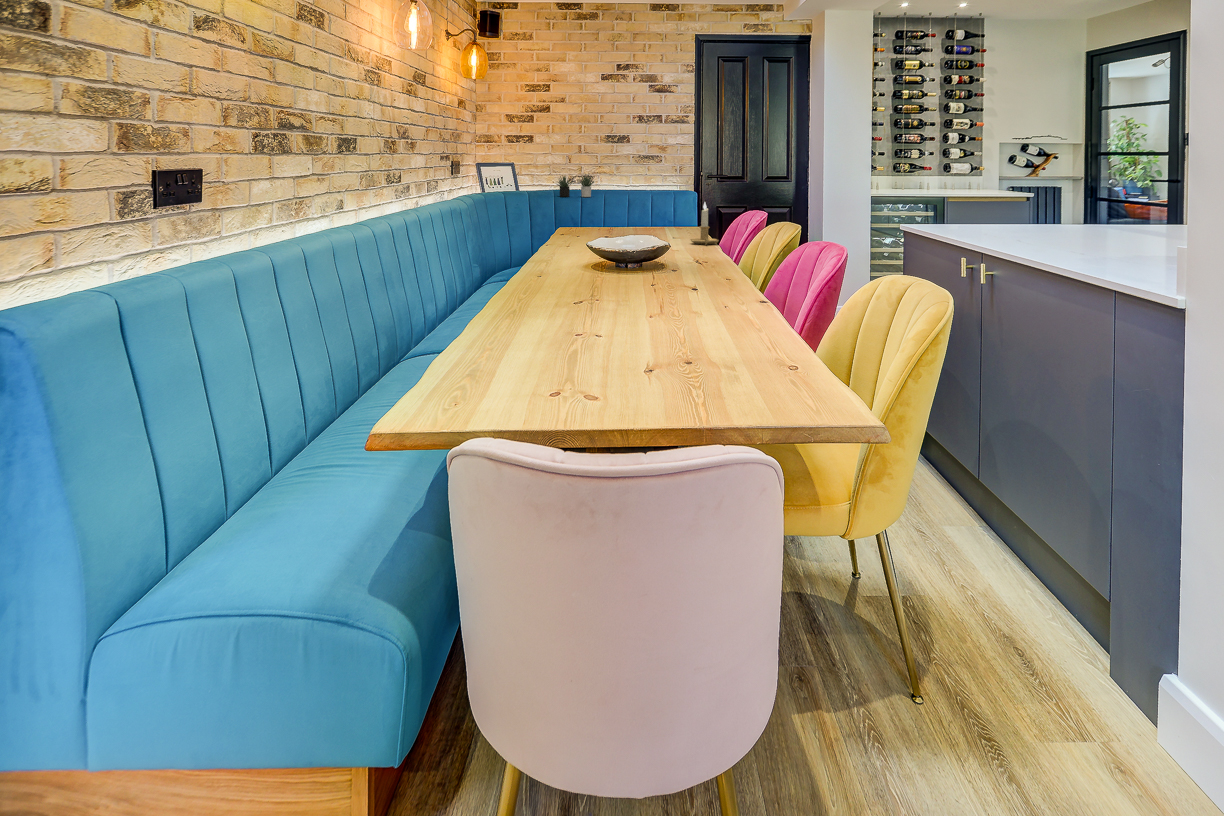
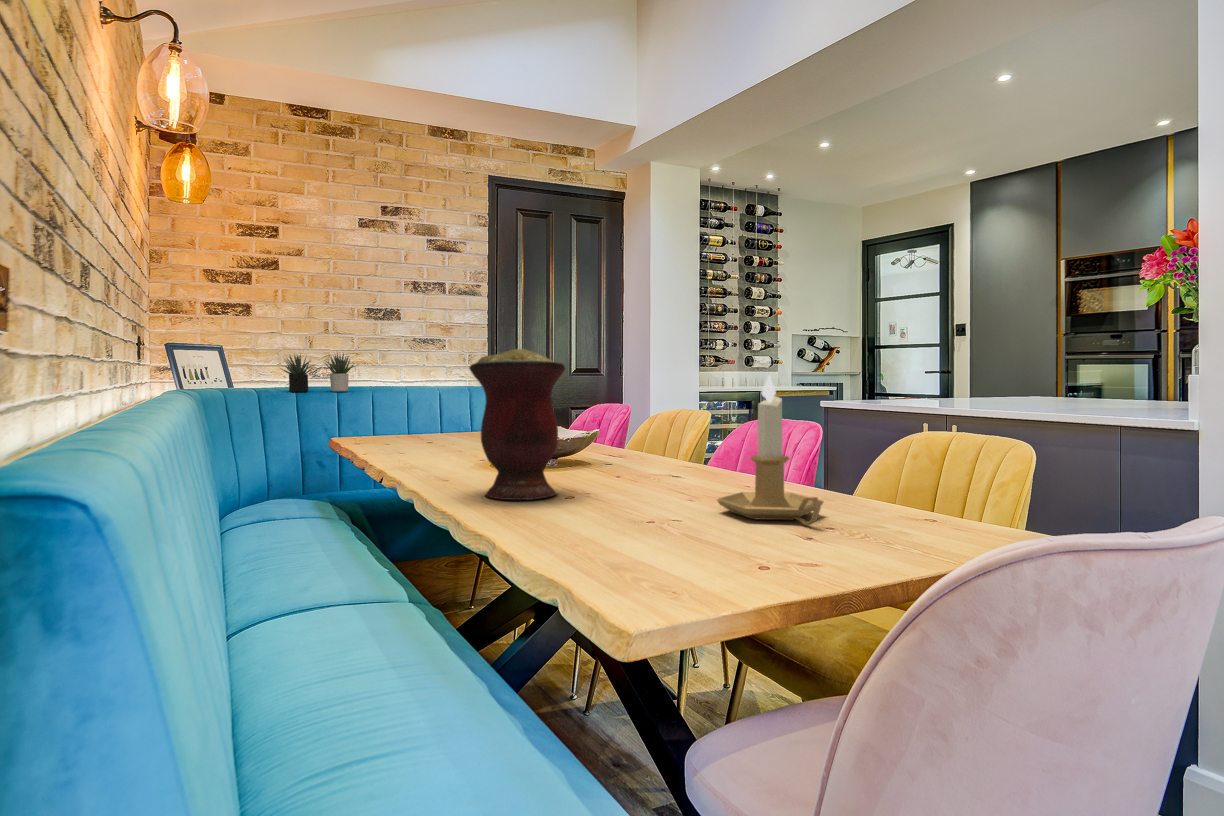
vase: none [625,190,656,239] -> present [469,349,565,500]

